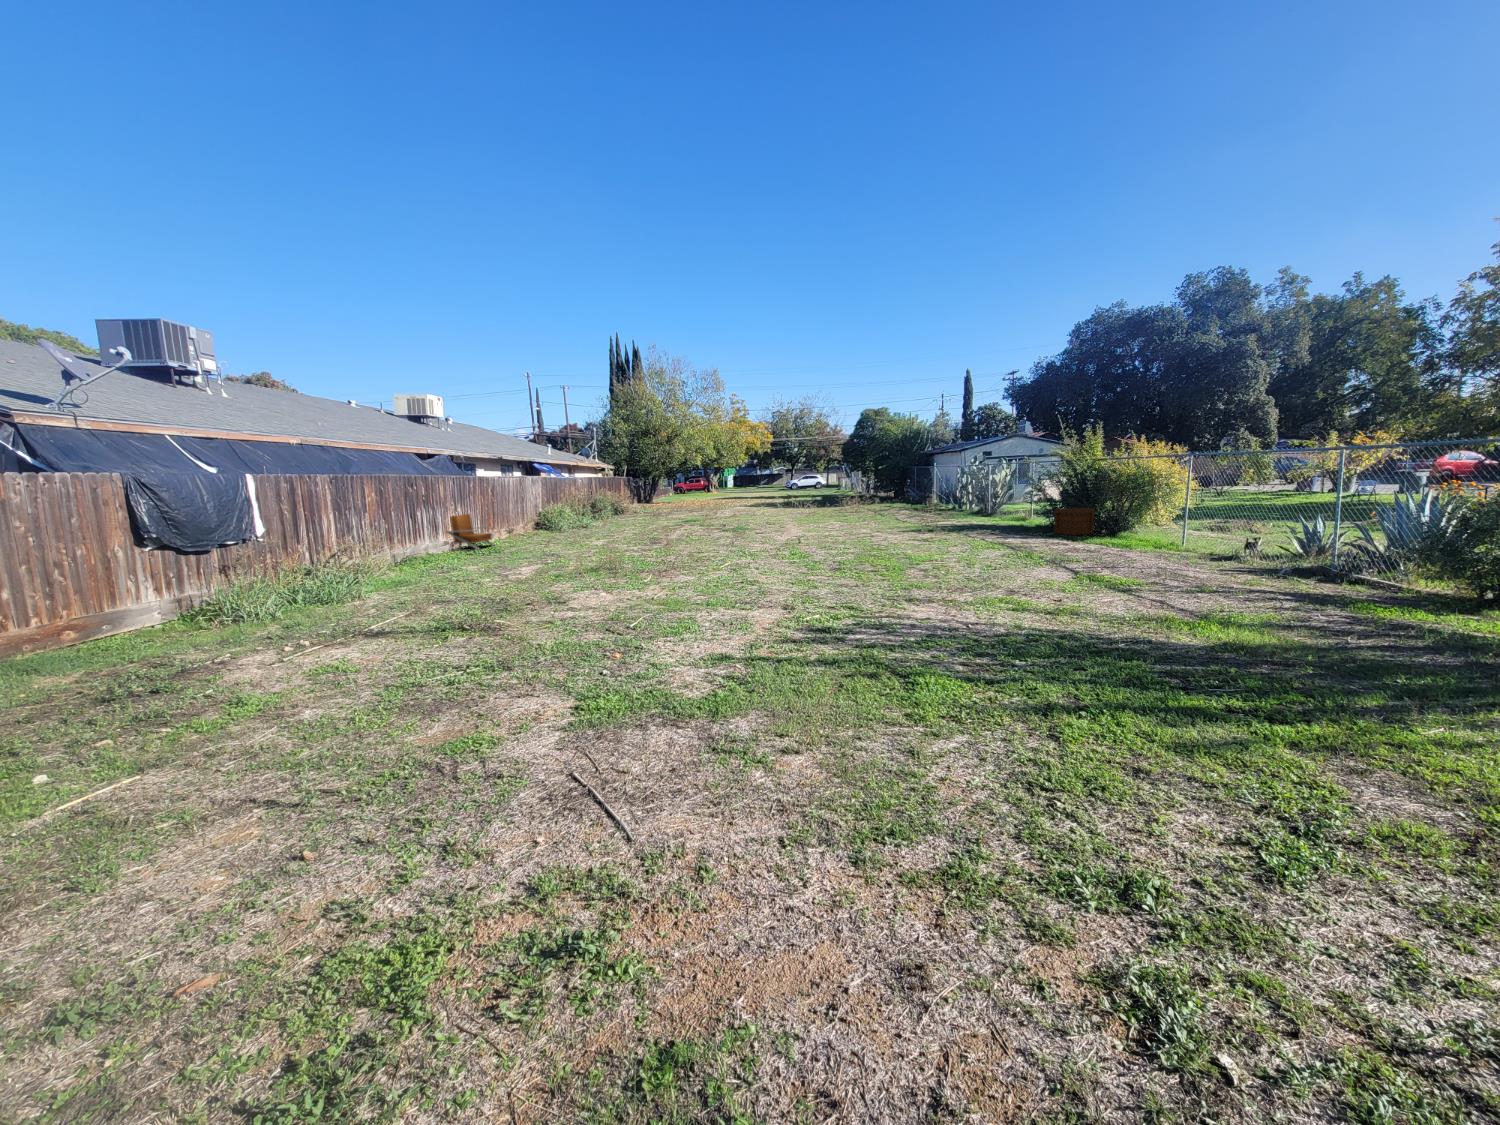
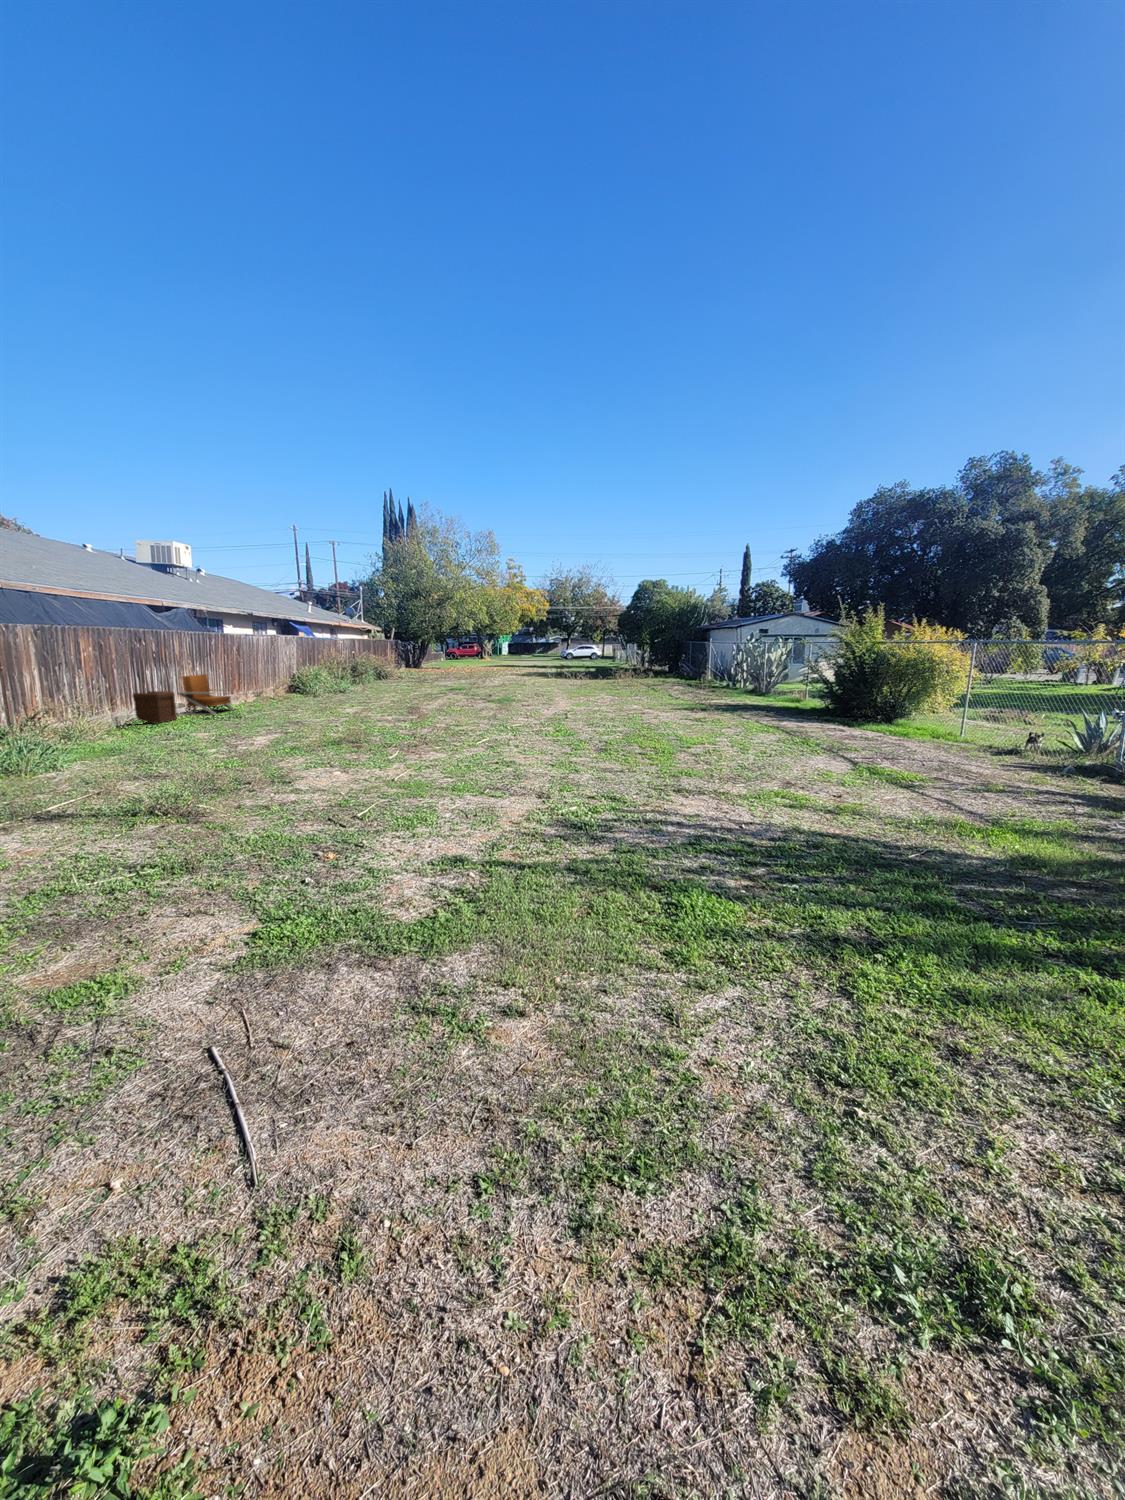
wooden crate: present [1054,507,1095,535] -> present [133,691,177,723]

